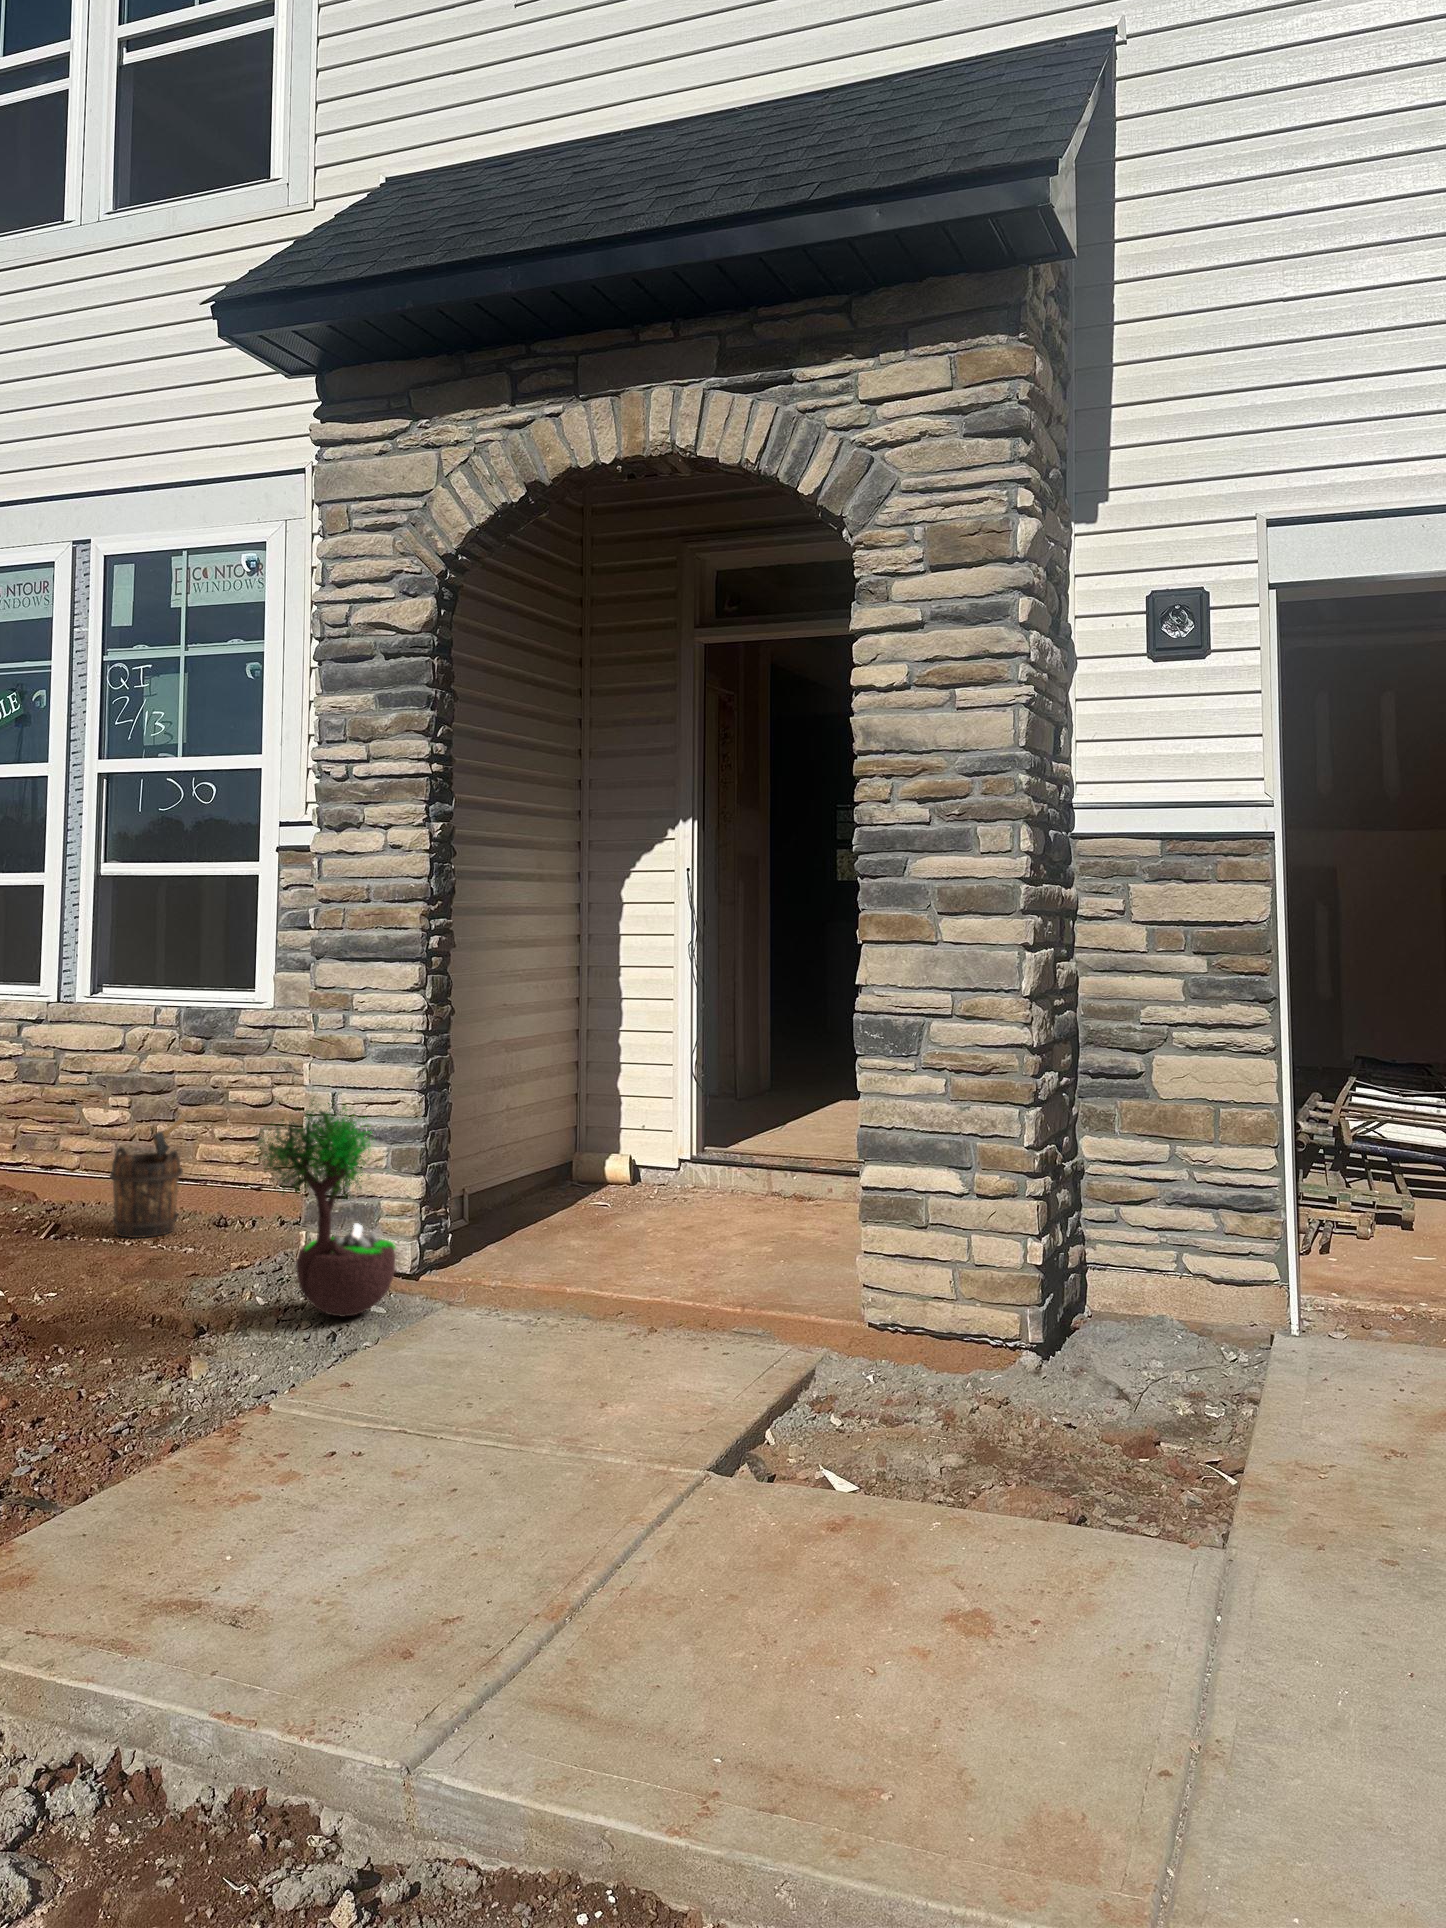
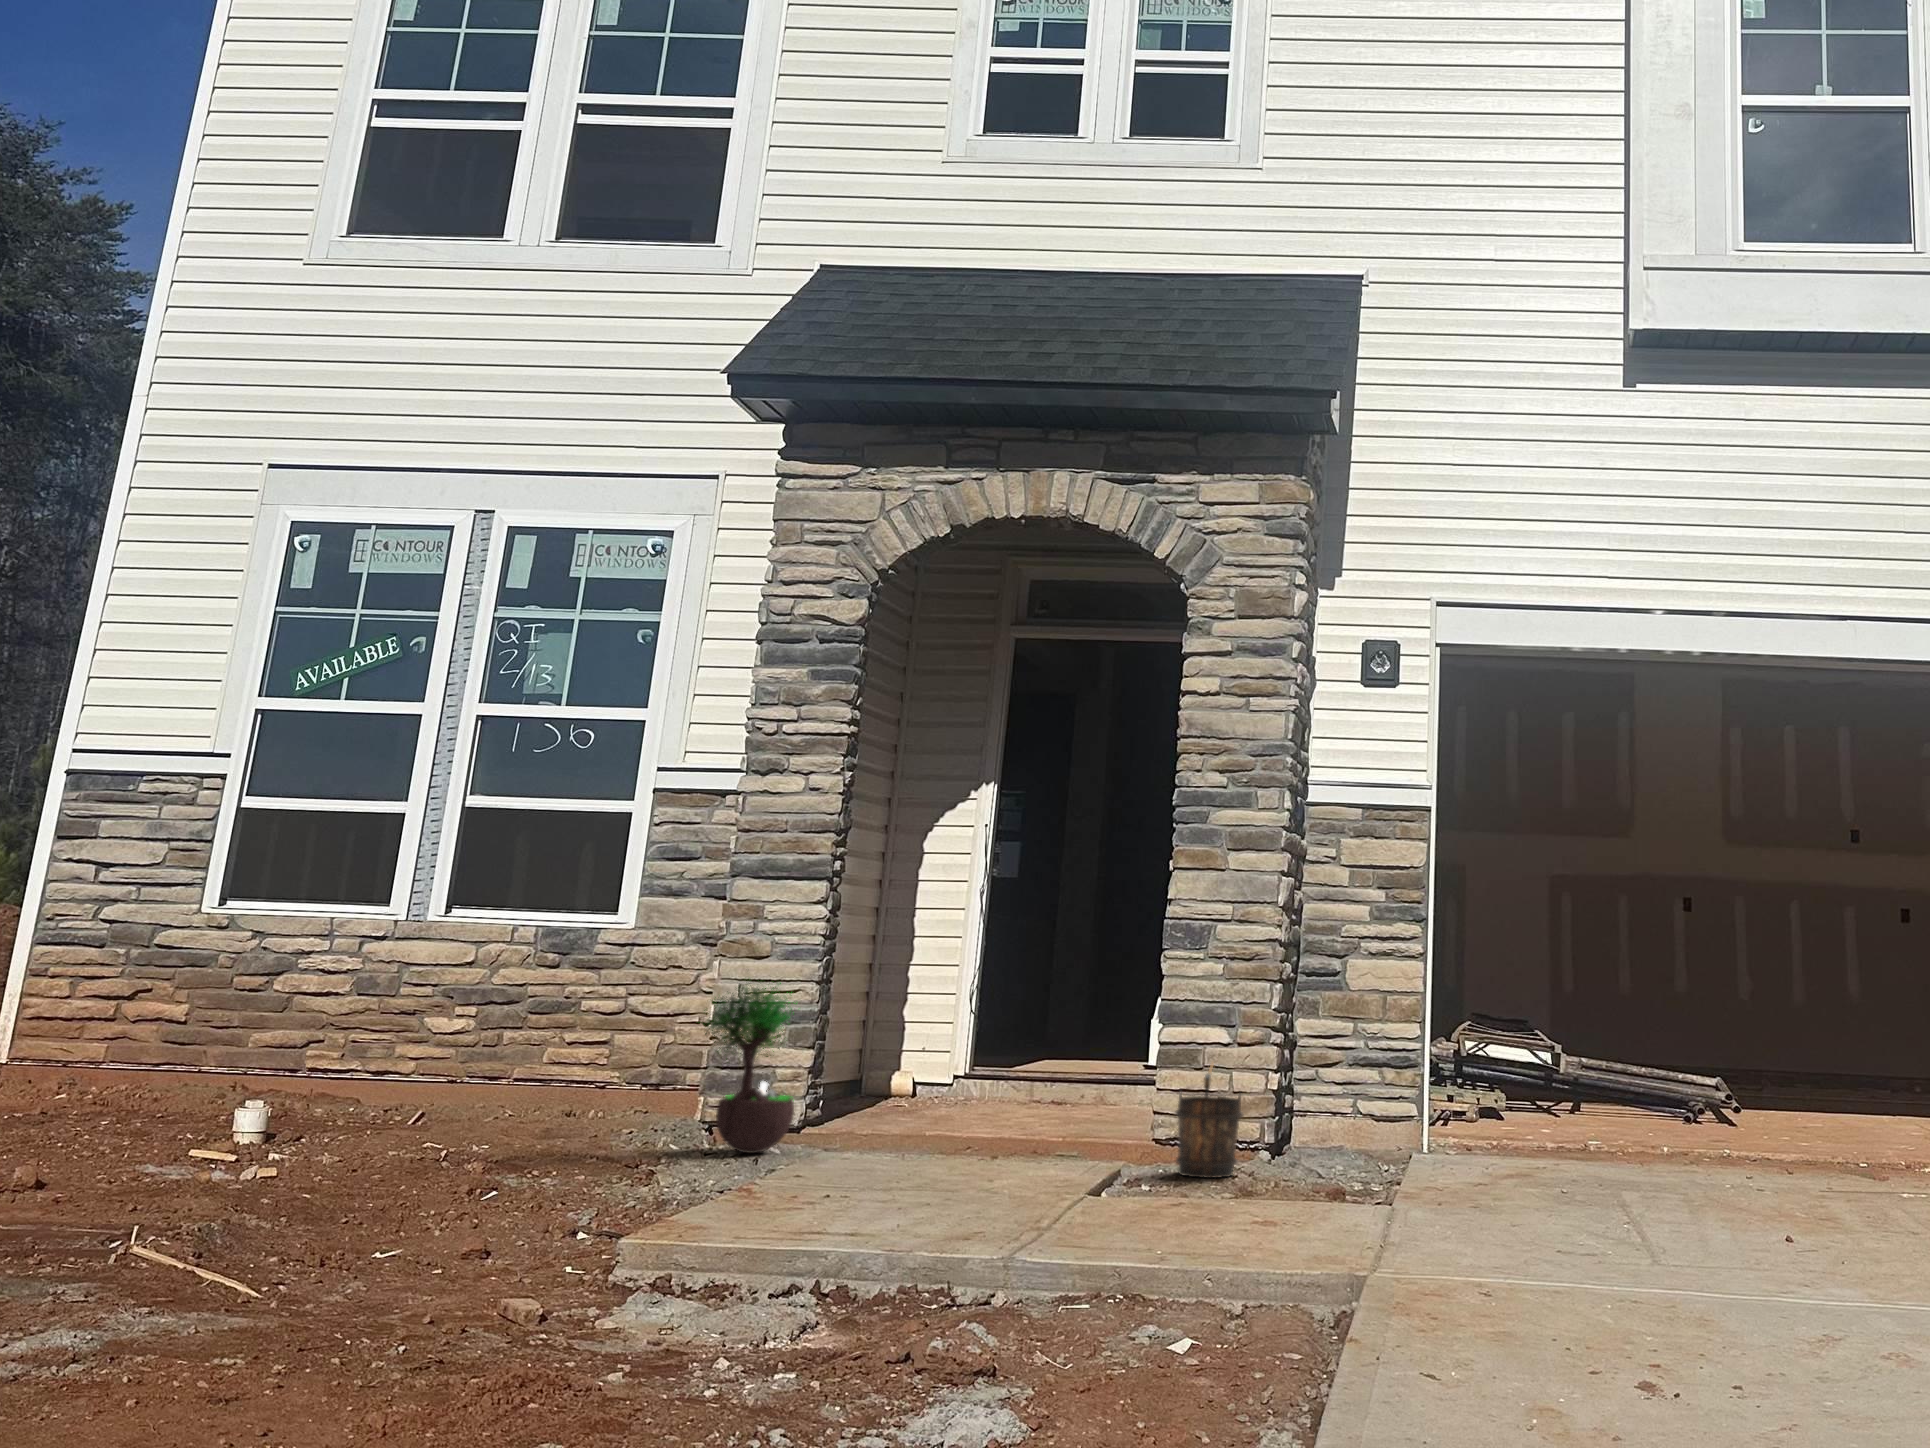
bucket: present [110,1118,185,1238] -> present [1176,1063,1243,1178]

